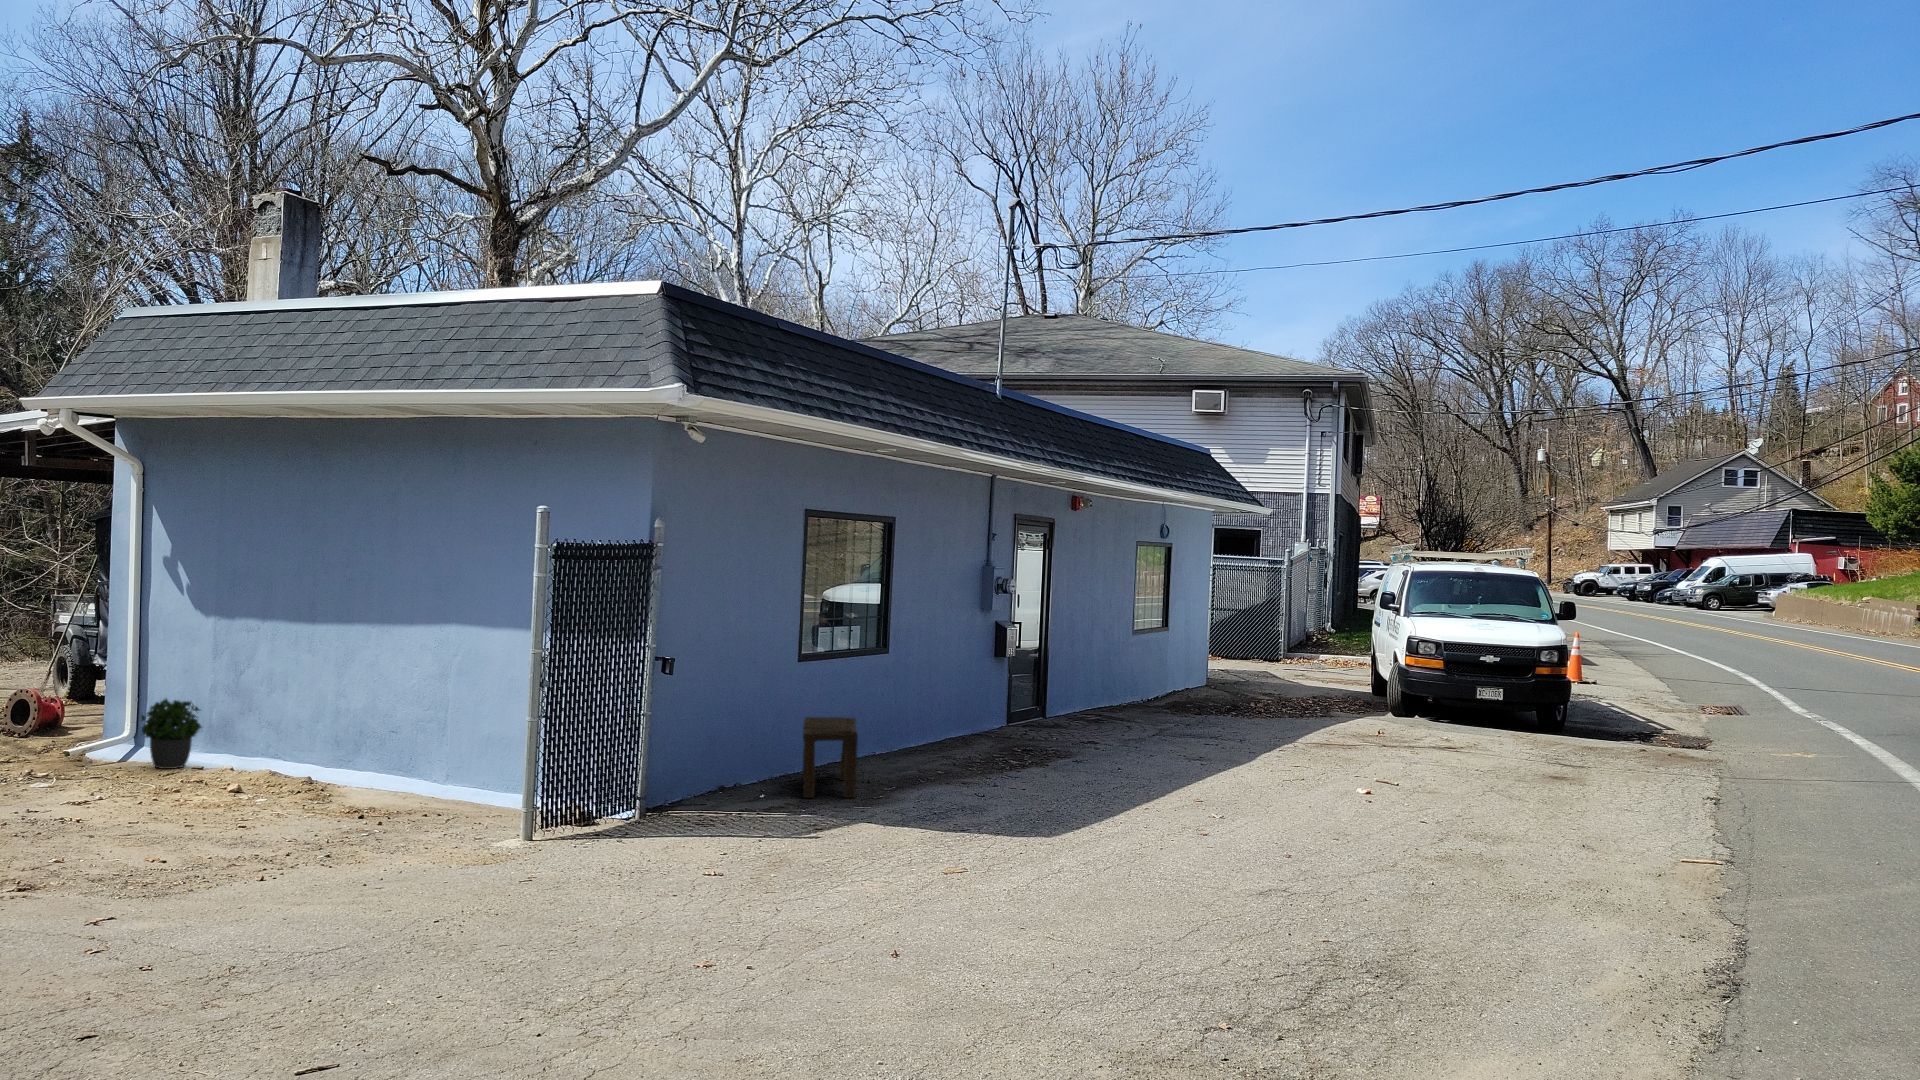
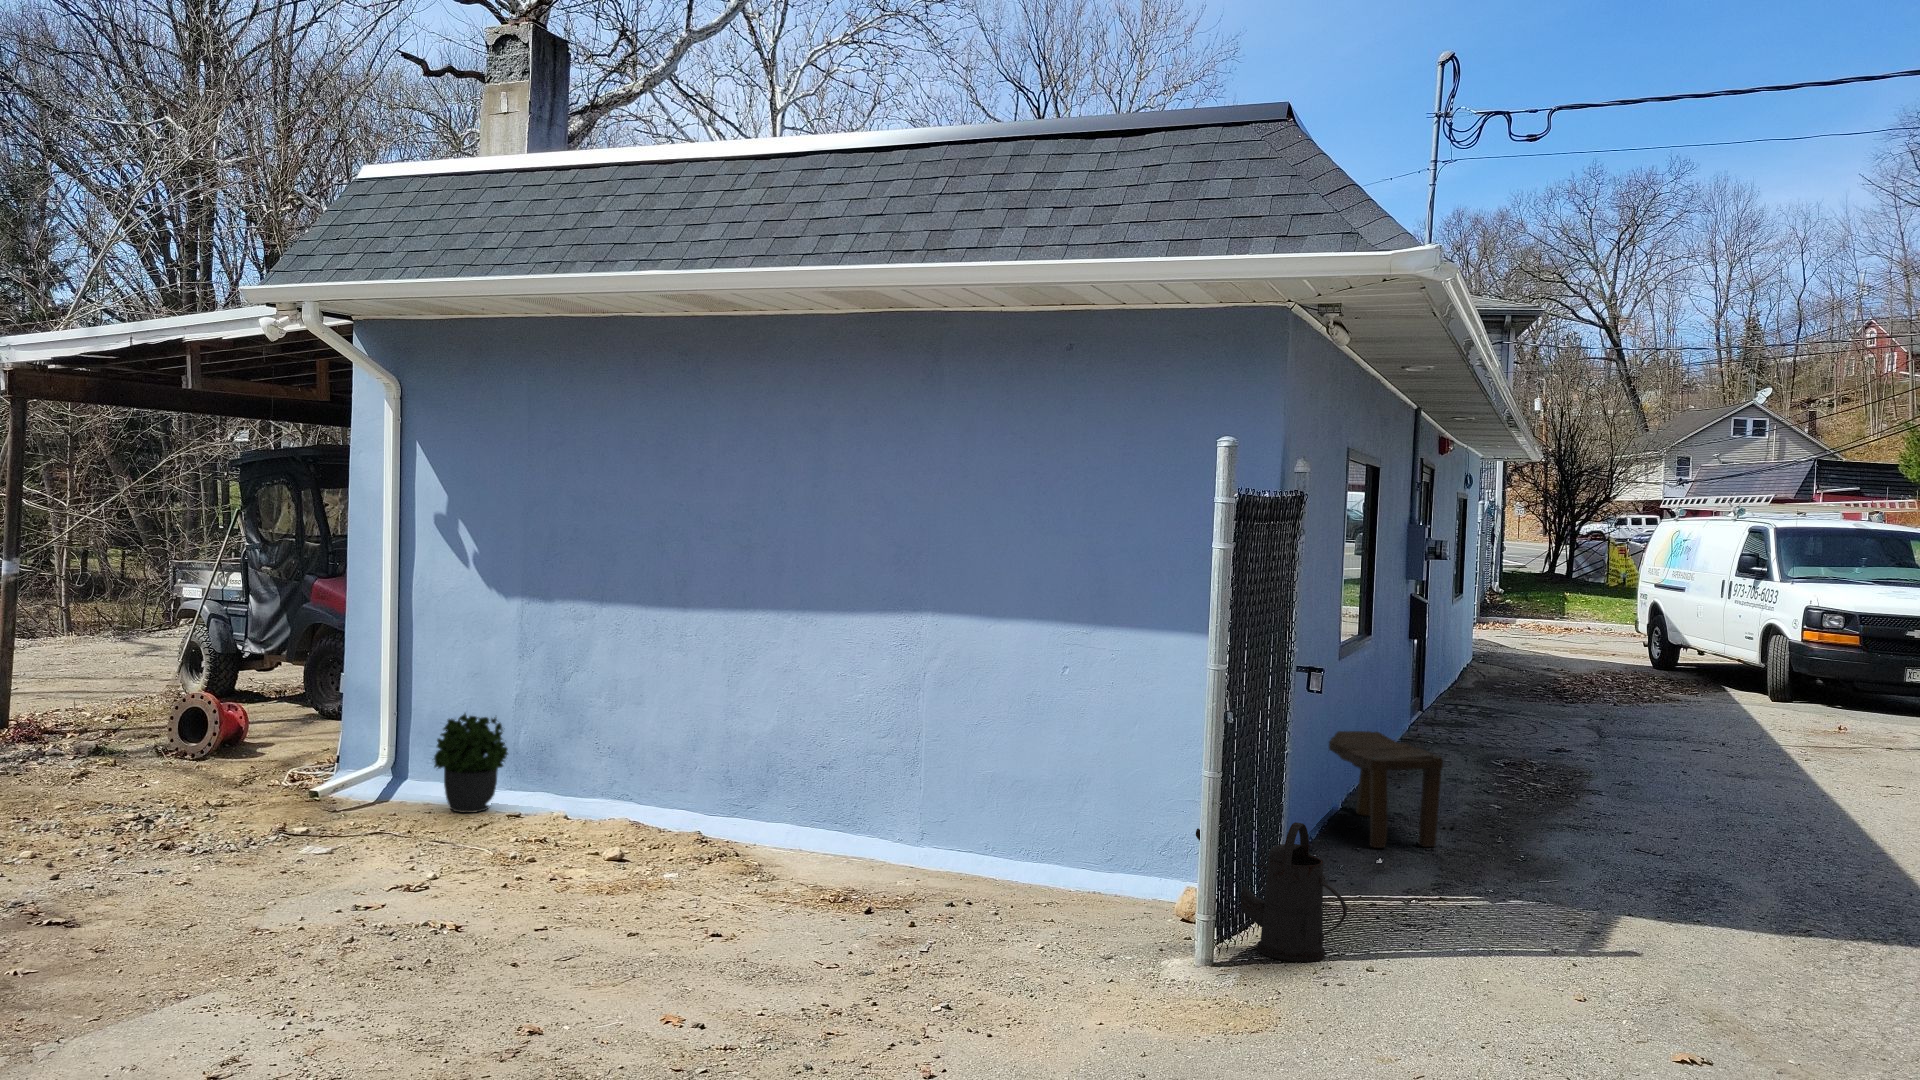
watering can: none [567,760,643,853] -> present [1196,822,1347,962]

